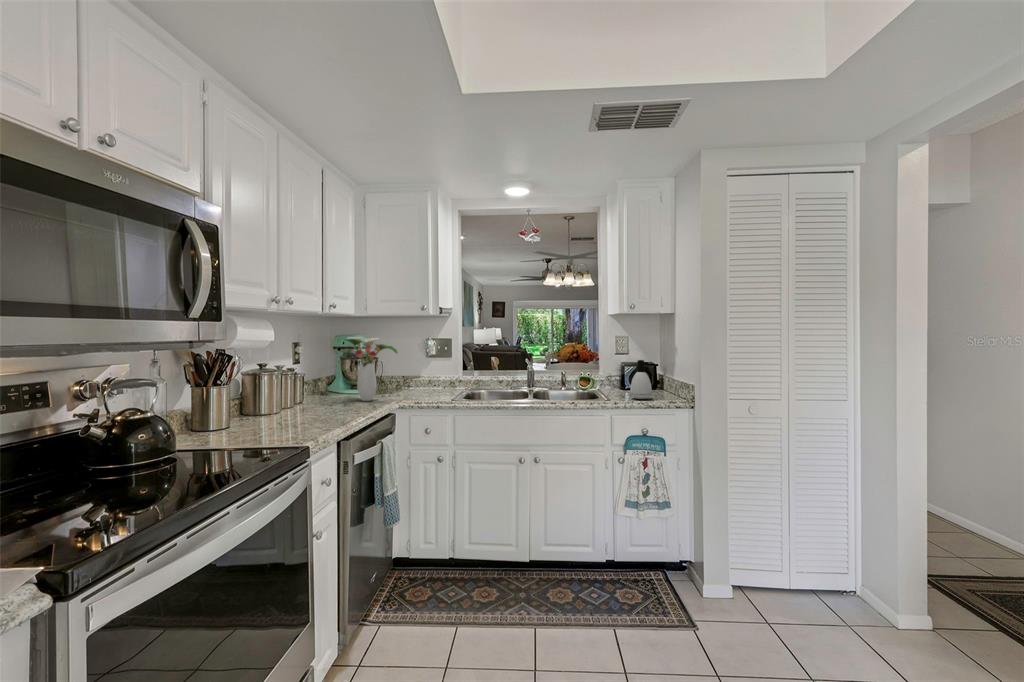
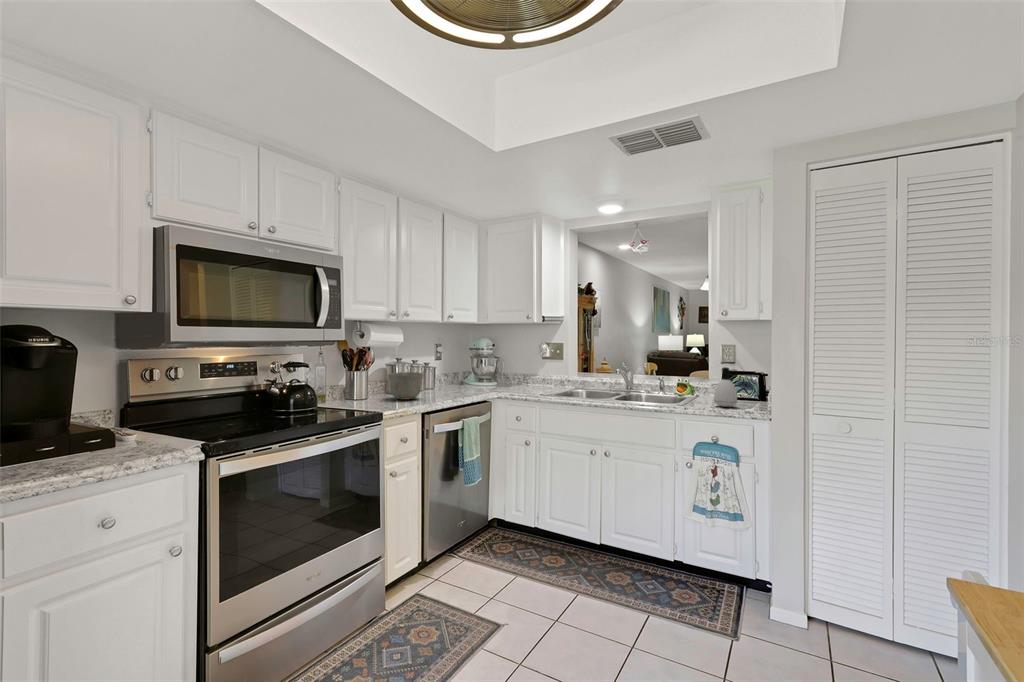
flower arrangement: present [338,337,397,401] -> none [457,339,501,390]
ceramic bowl: none [258,383,313,422] -> present [388,372,424,400]

